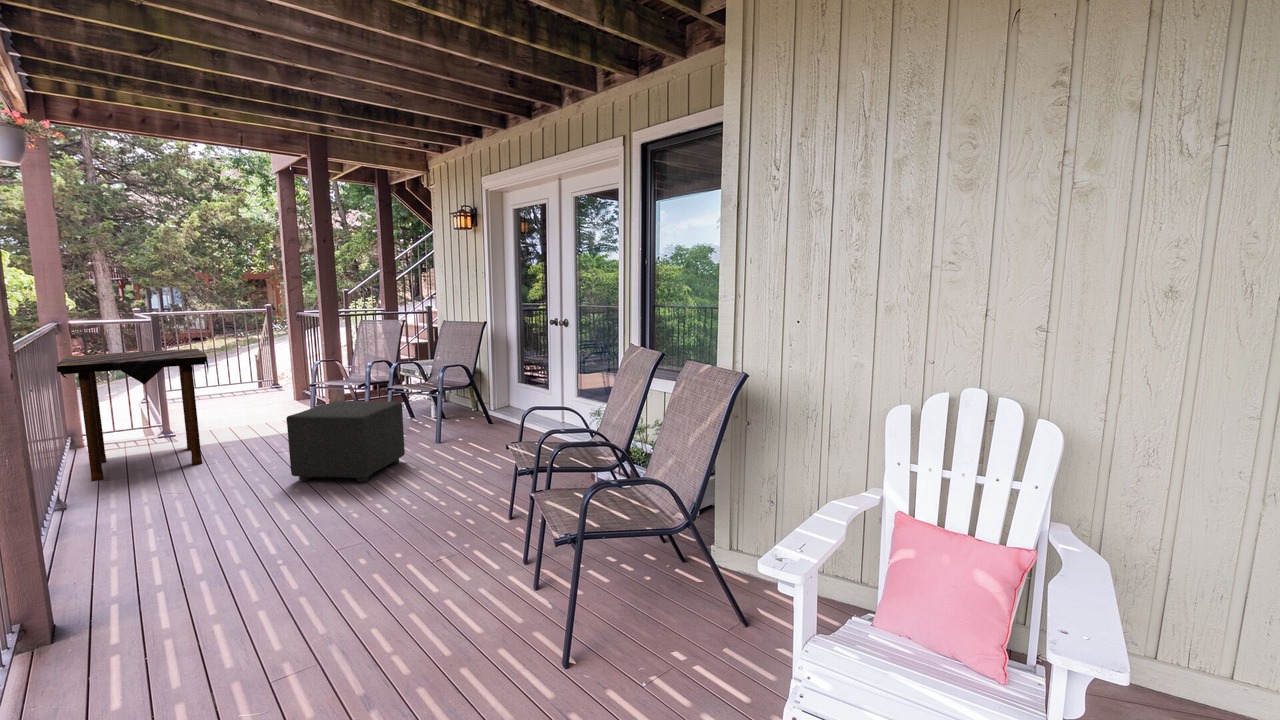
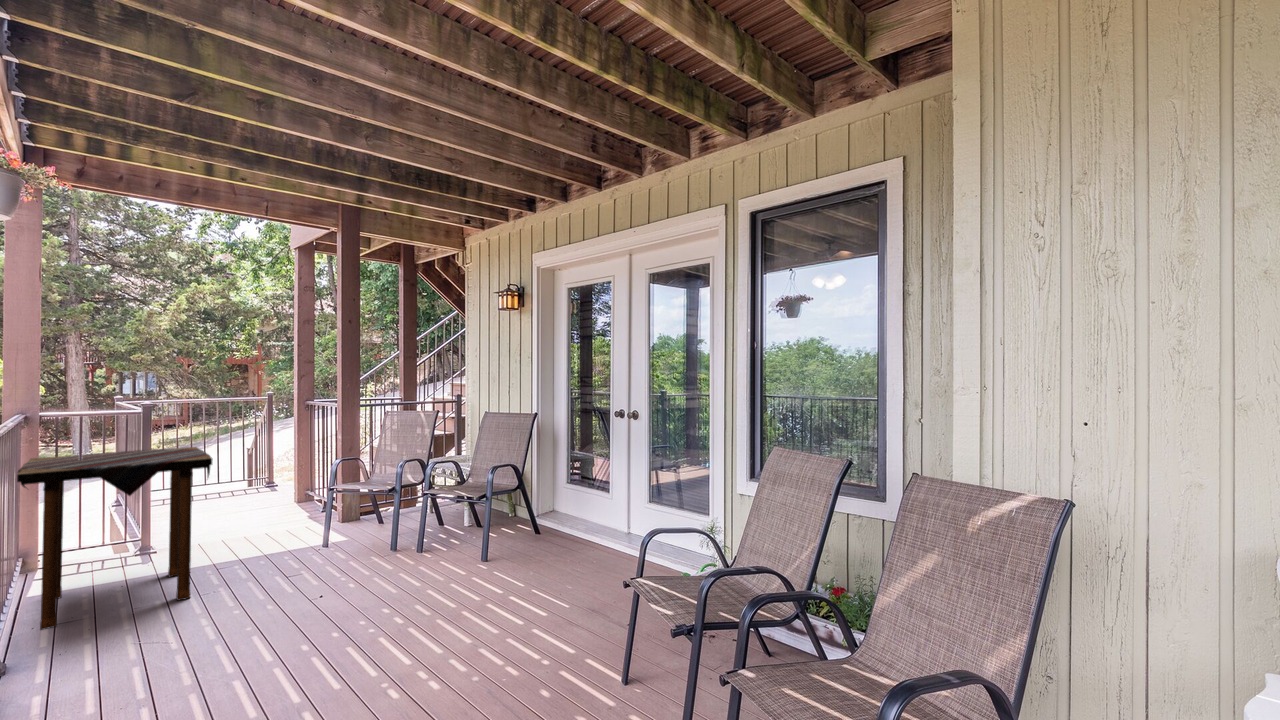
ottoman: present [286,401,405,483] -> none [316,514,456,627]

